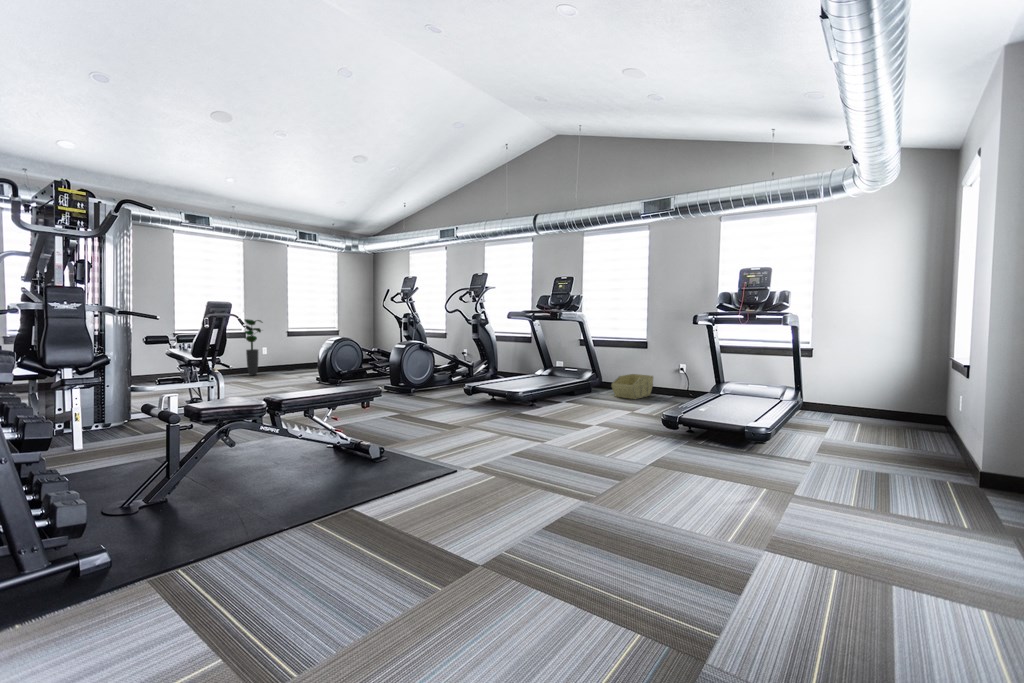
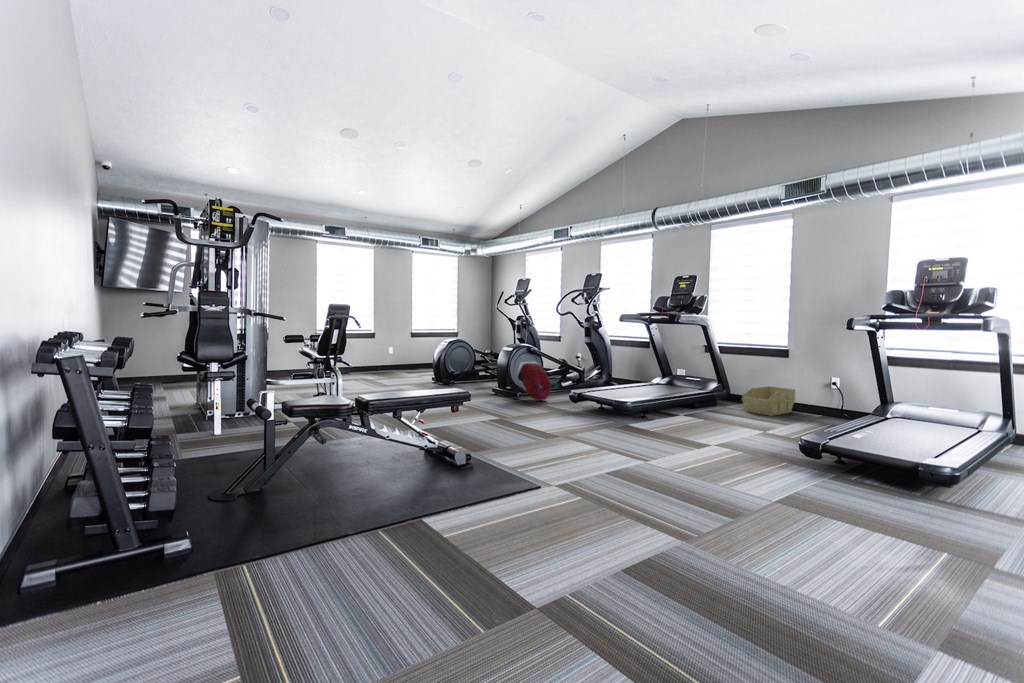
potted plant: present [245,319,263,375] -> none [370,321,393,373]
backpack: none [408,358,442,396] -> present [517,362,551,401]

